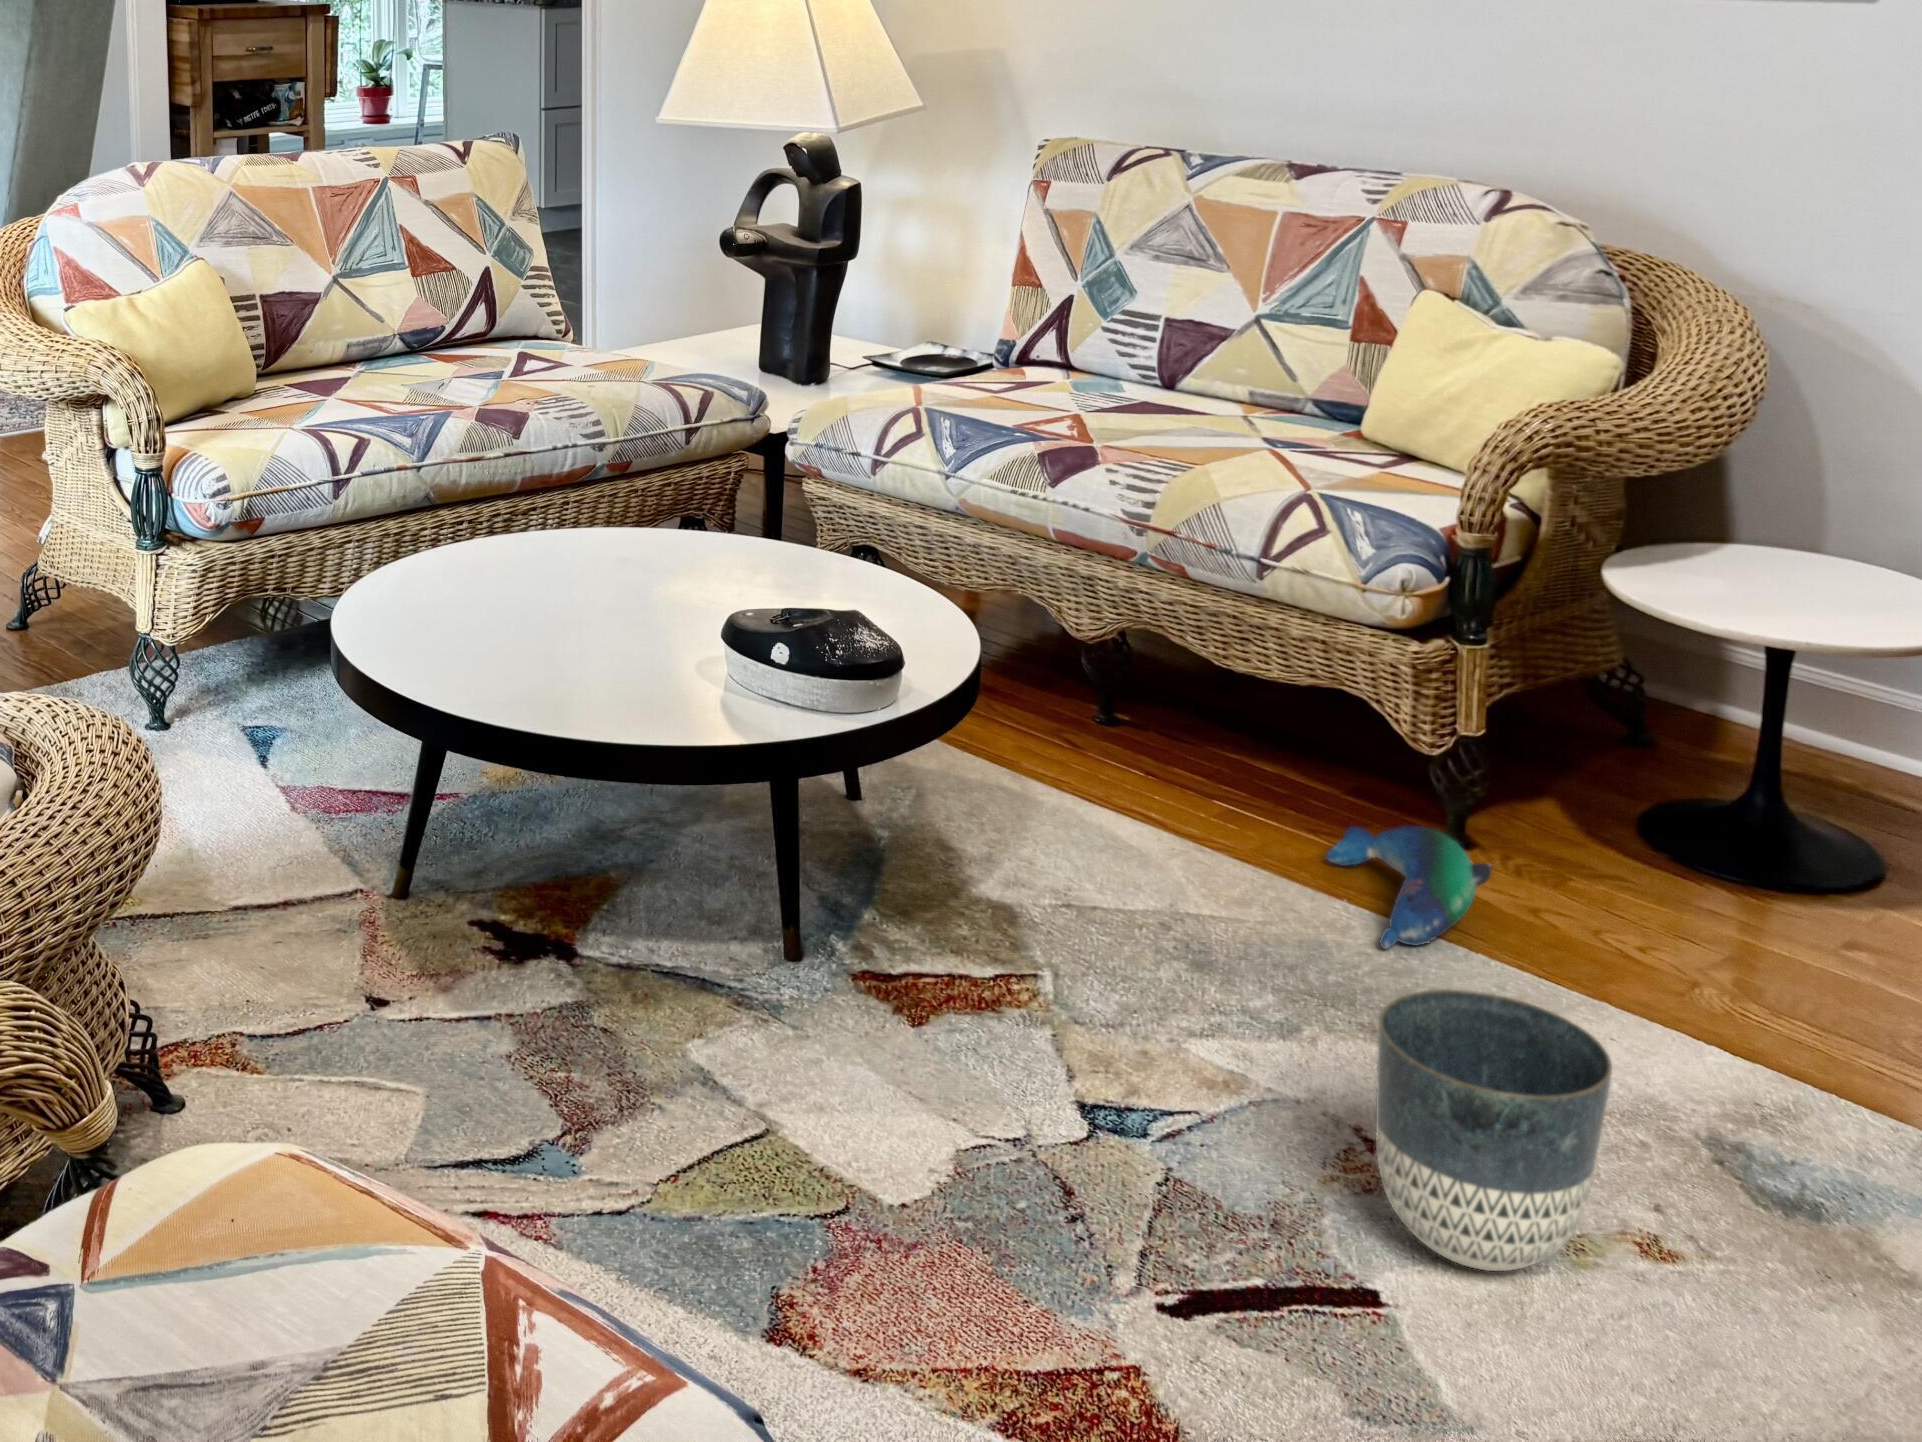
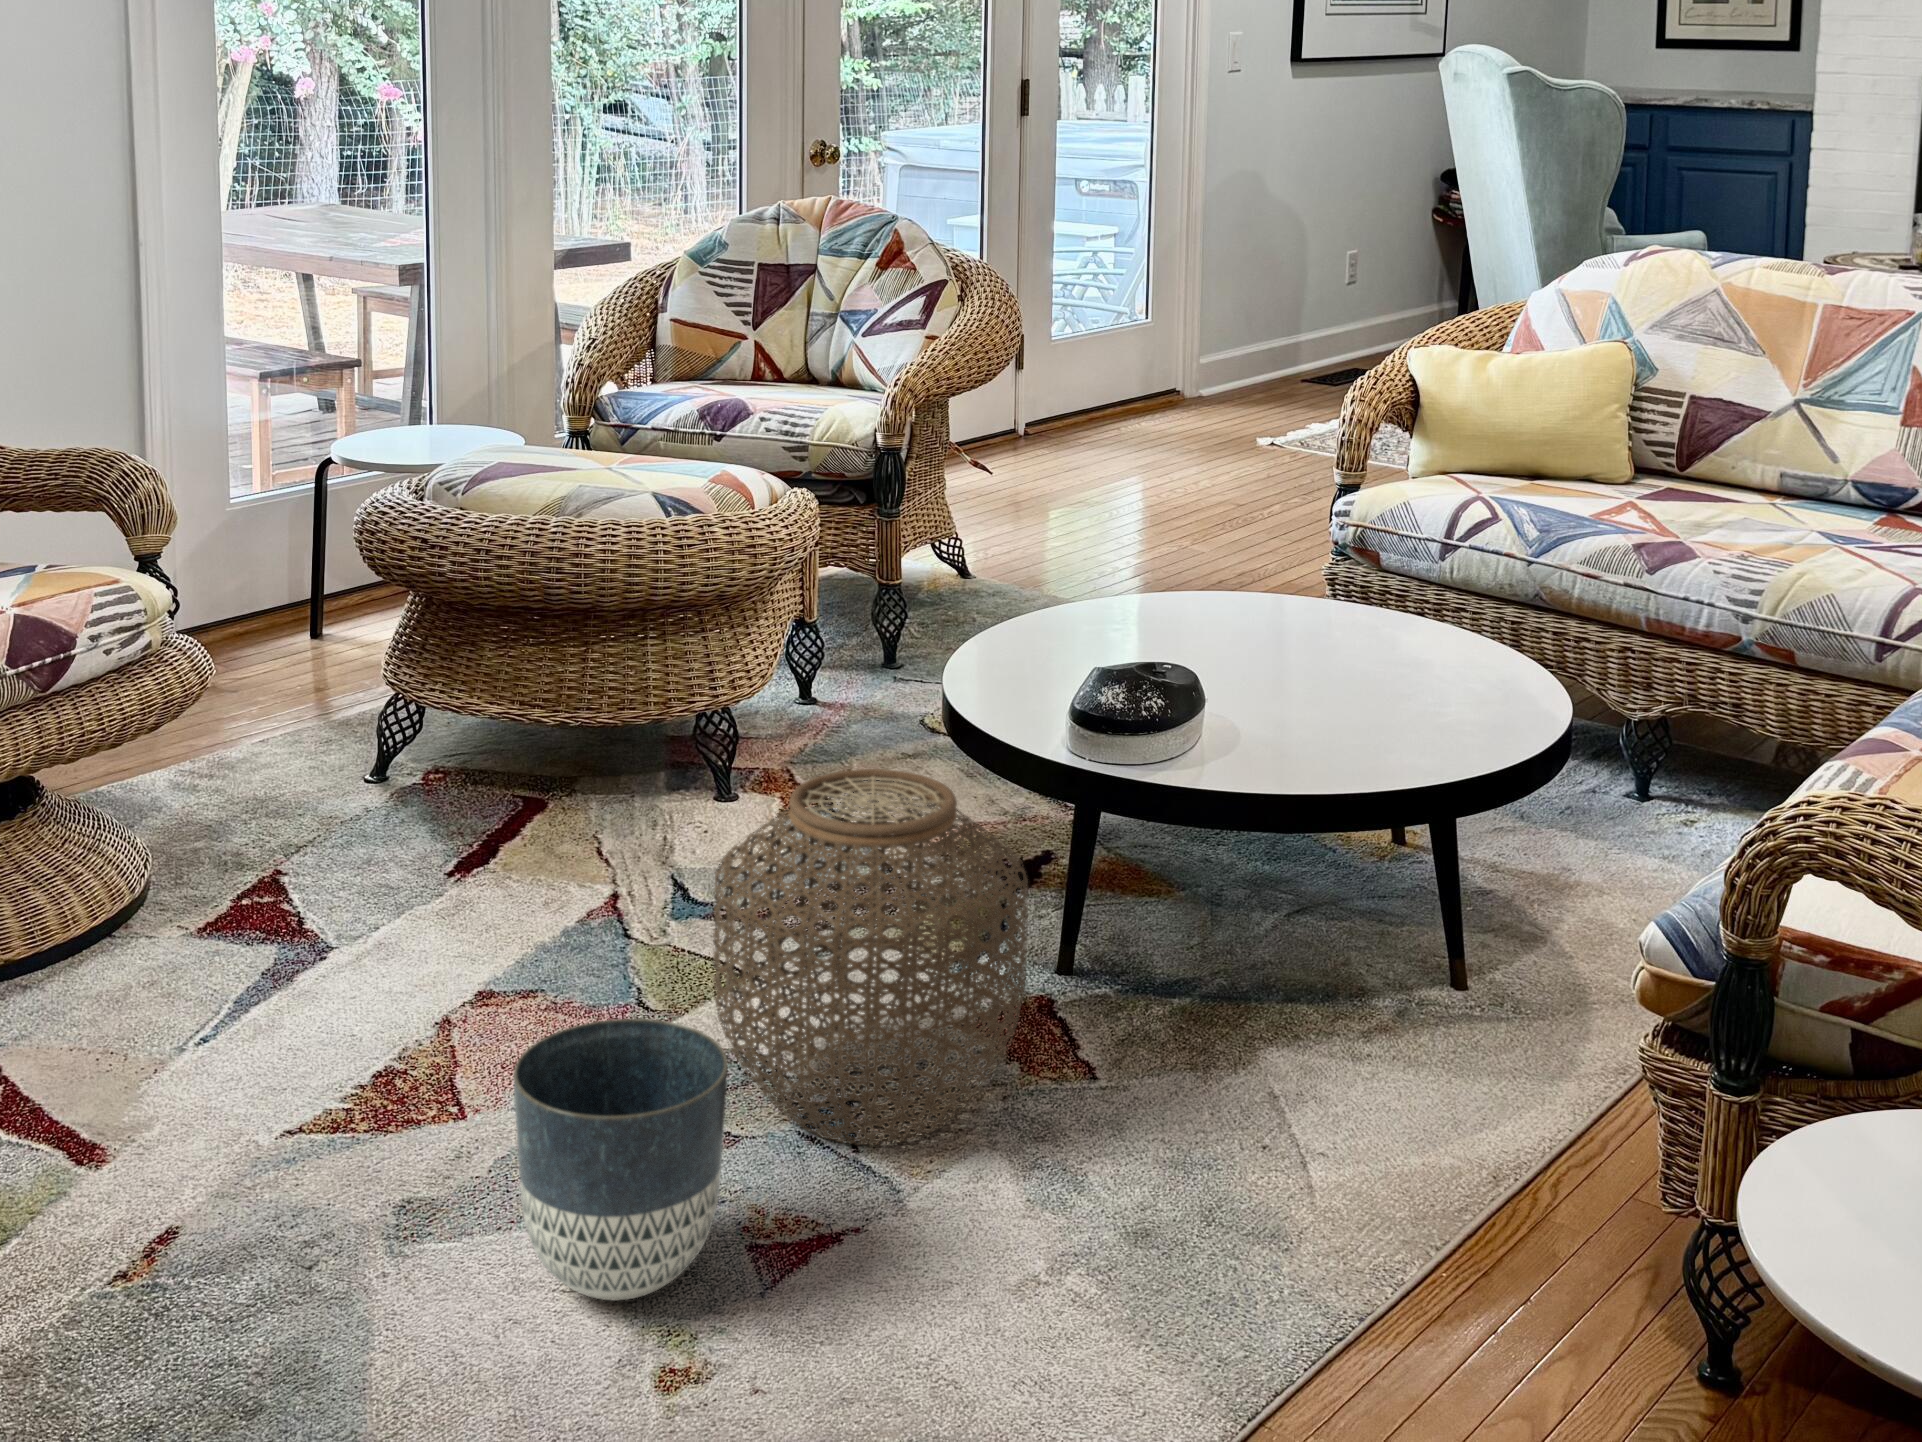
woven basket: none [924,744,1260,1122] -> present [713,769,1028,1145]
plush toy: present [1326,826,1491,949] -> none [1286,1238,1600,1340]

